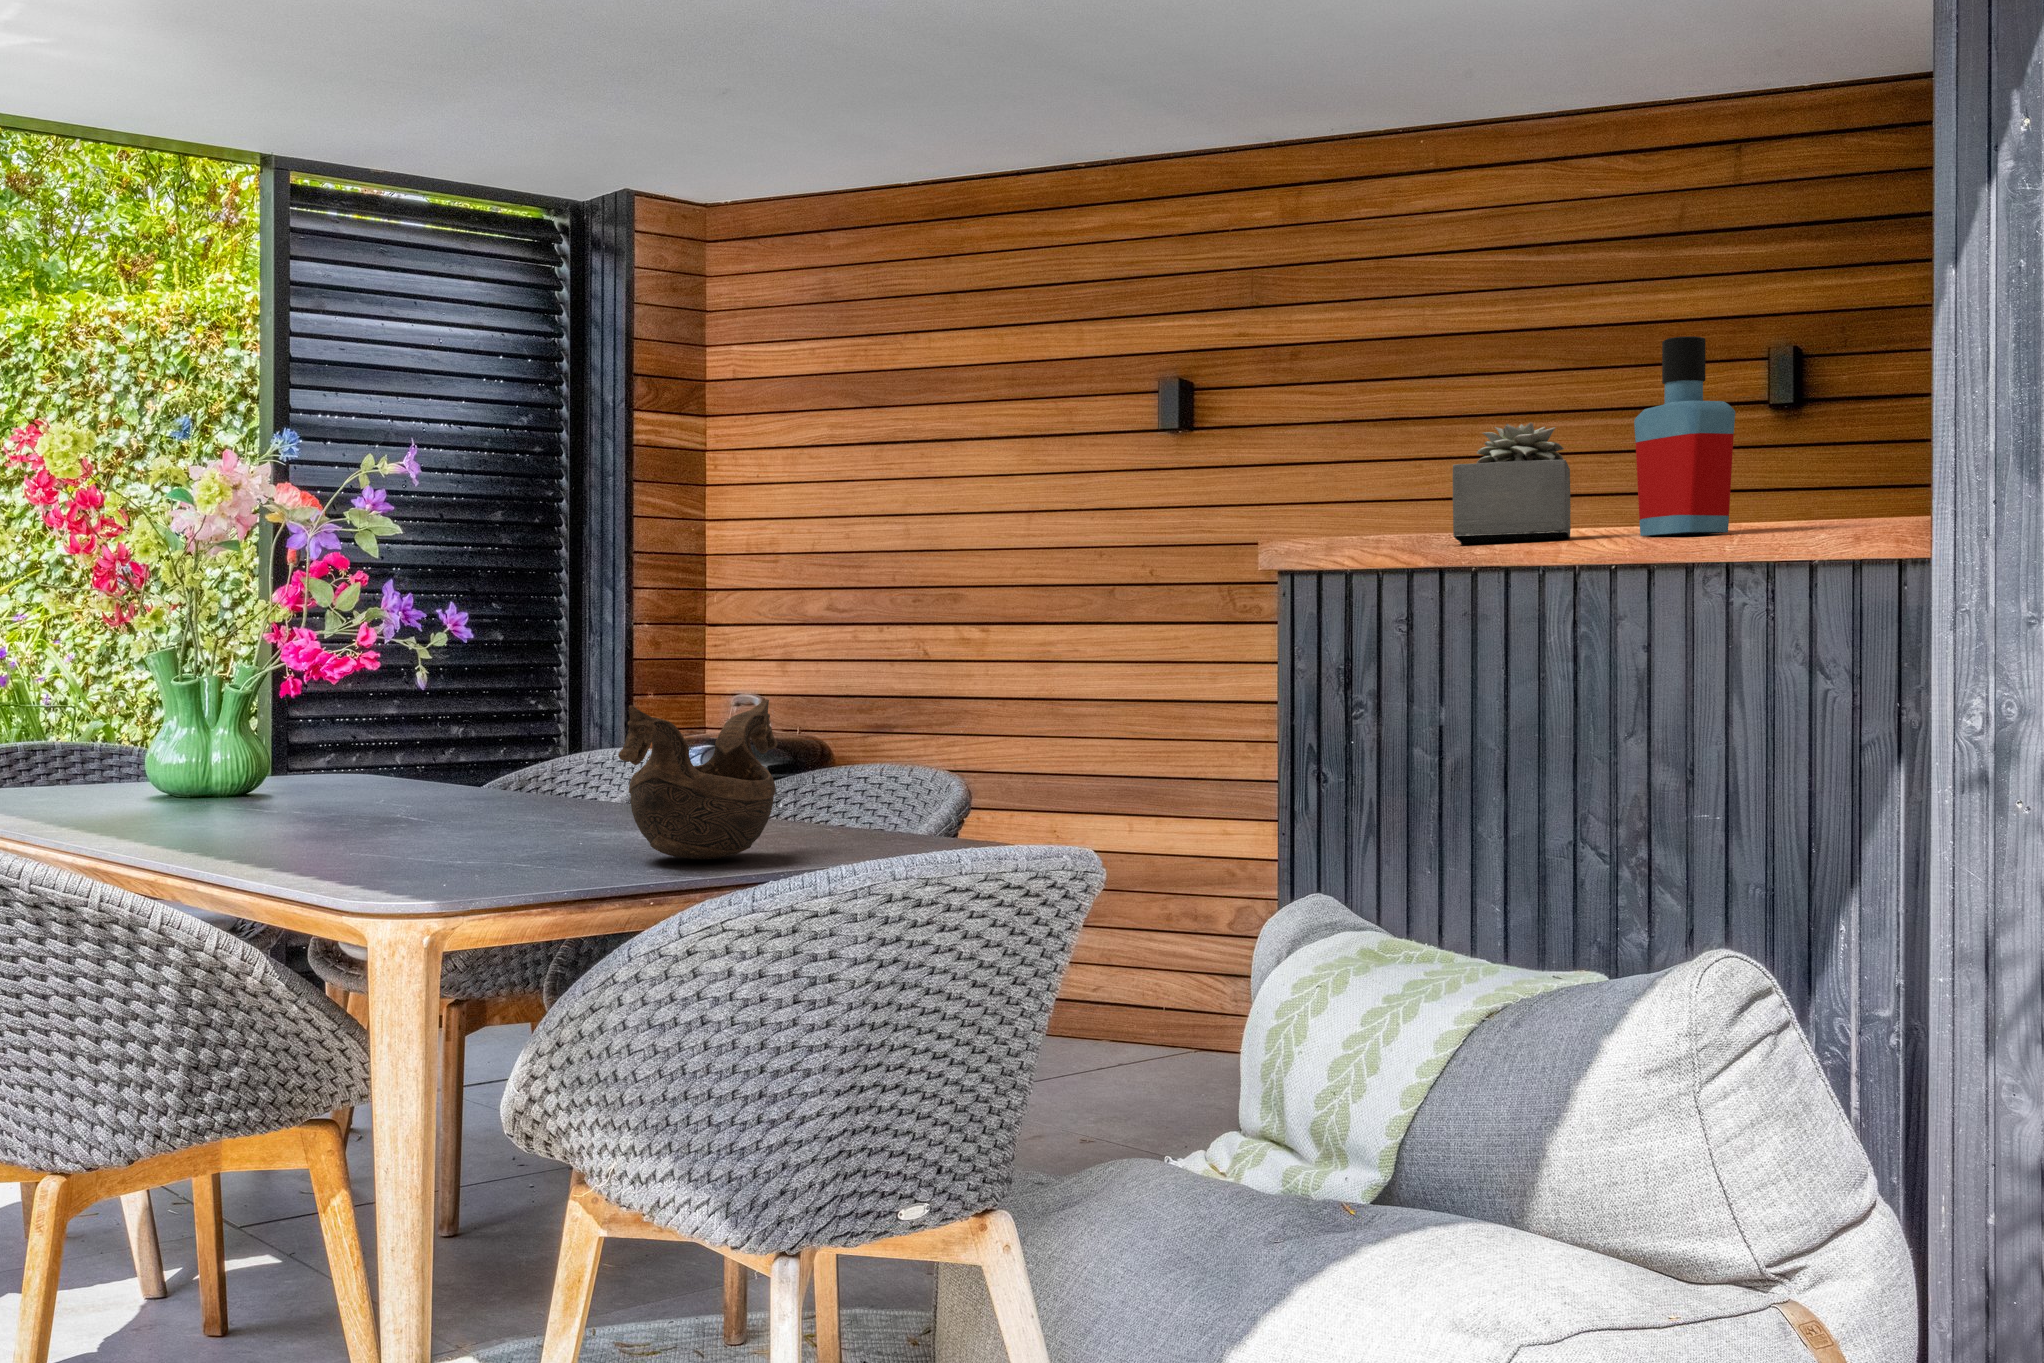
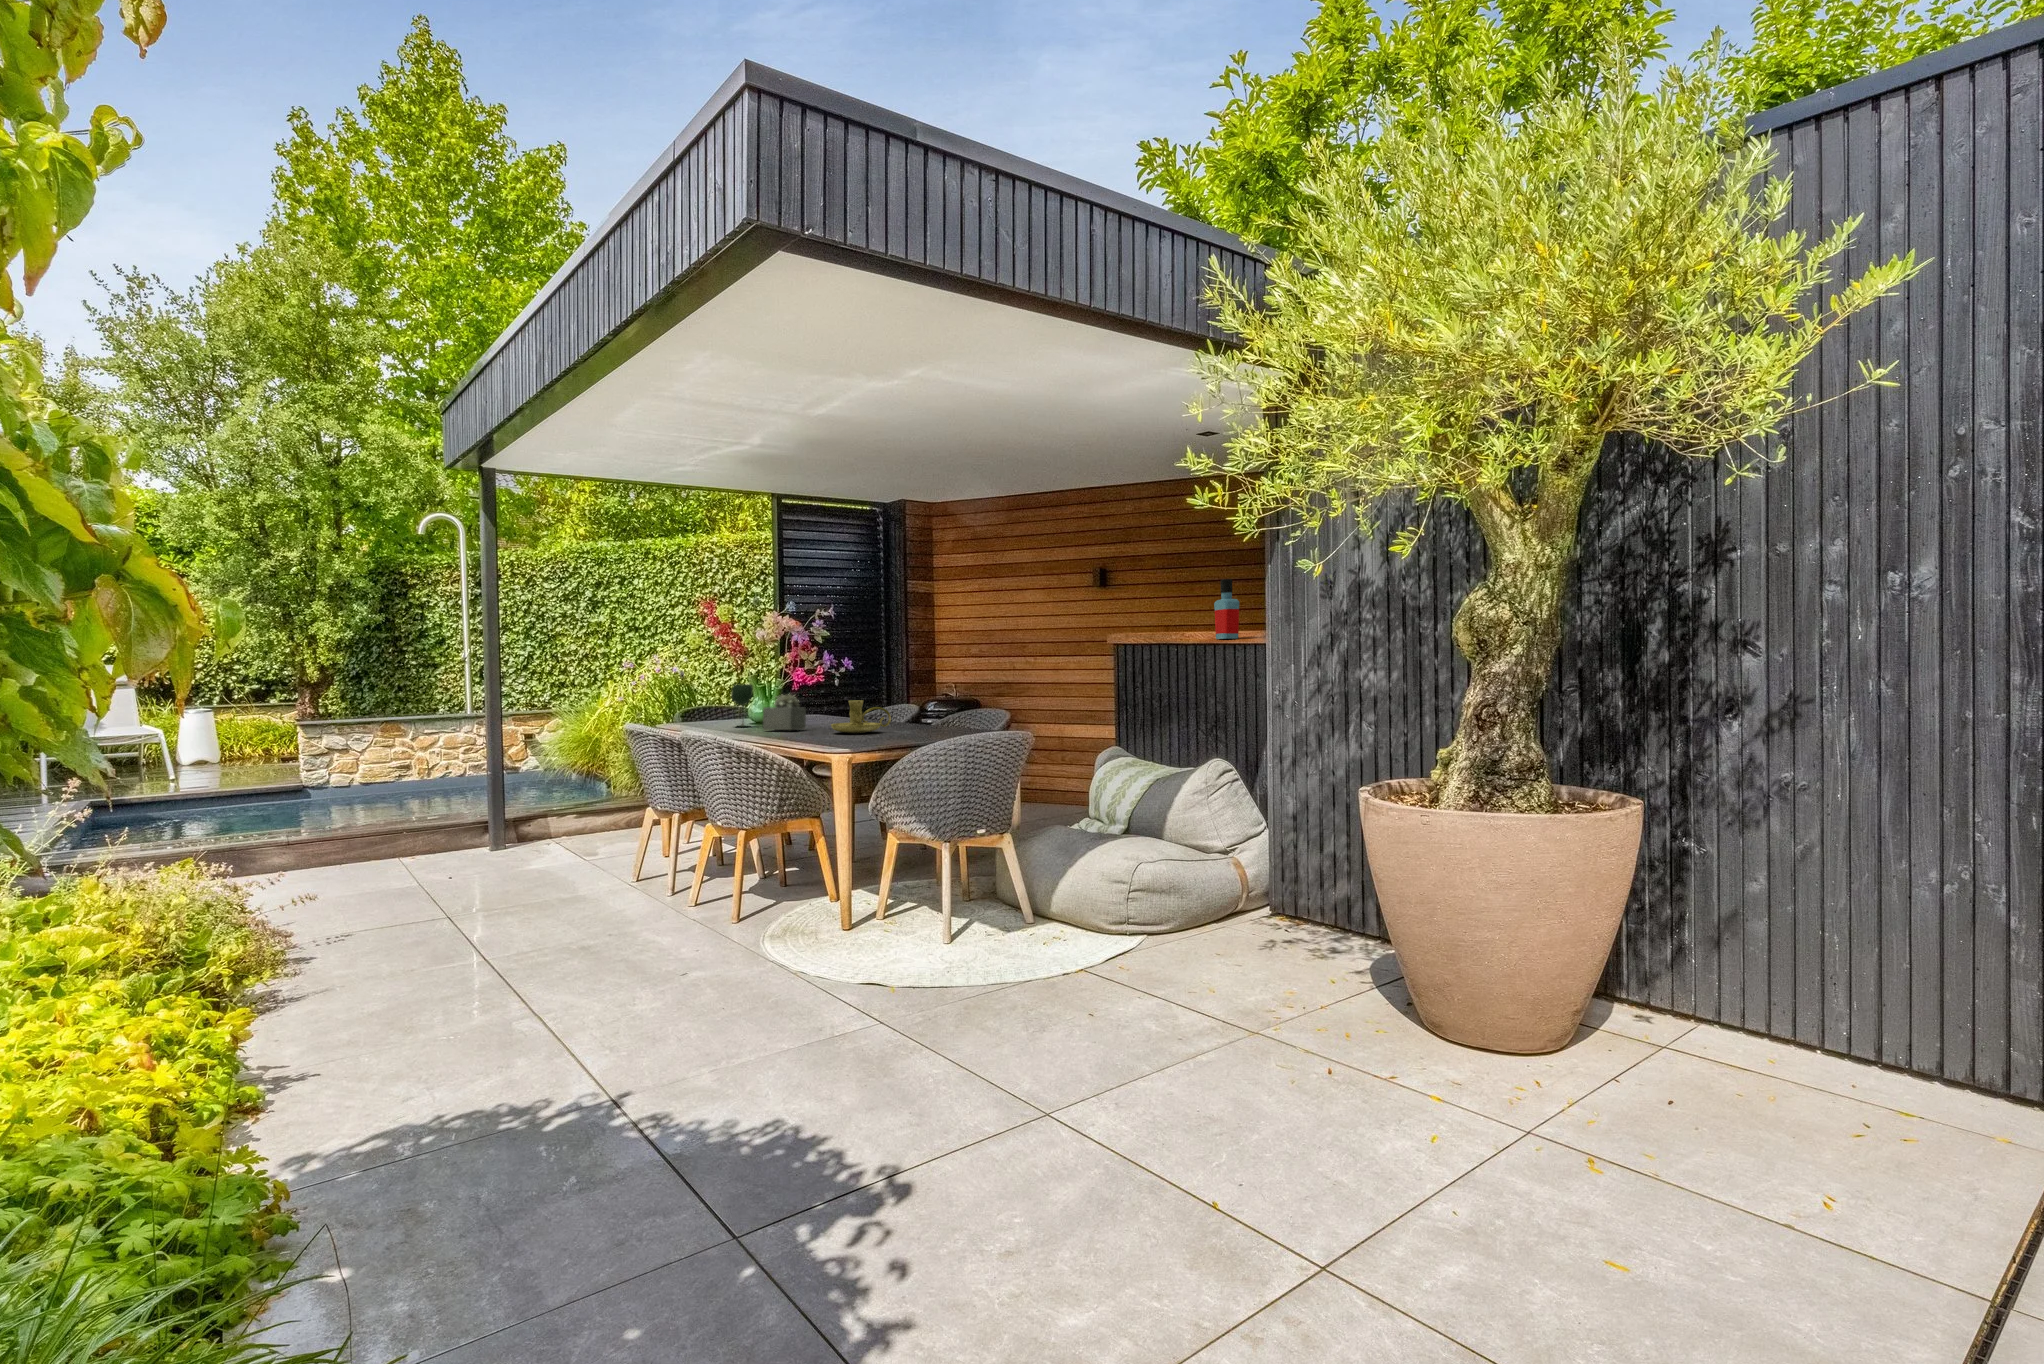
succulent plant: present [1453,423,1571,543] -> present [763,695,806,730]
wine glass: none [68,674,145,811] -> present [731,684,754,727]
decorative bowl: present [618,699,778,859] -> none [903,691,951,737]
candle holder: none [376,730,575,840] -> present [831,700,891,733]

